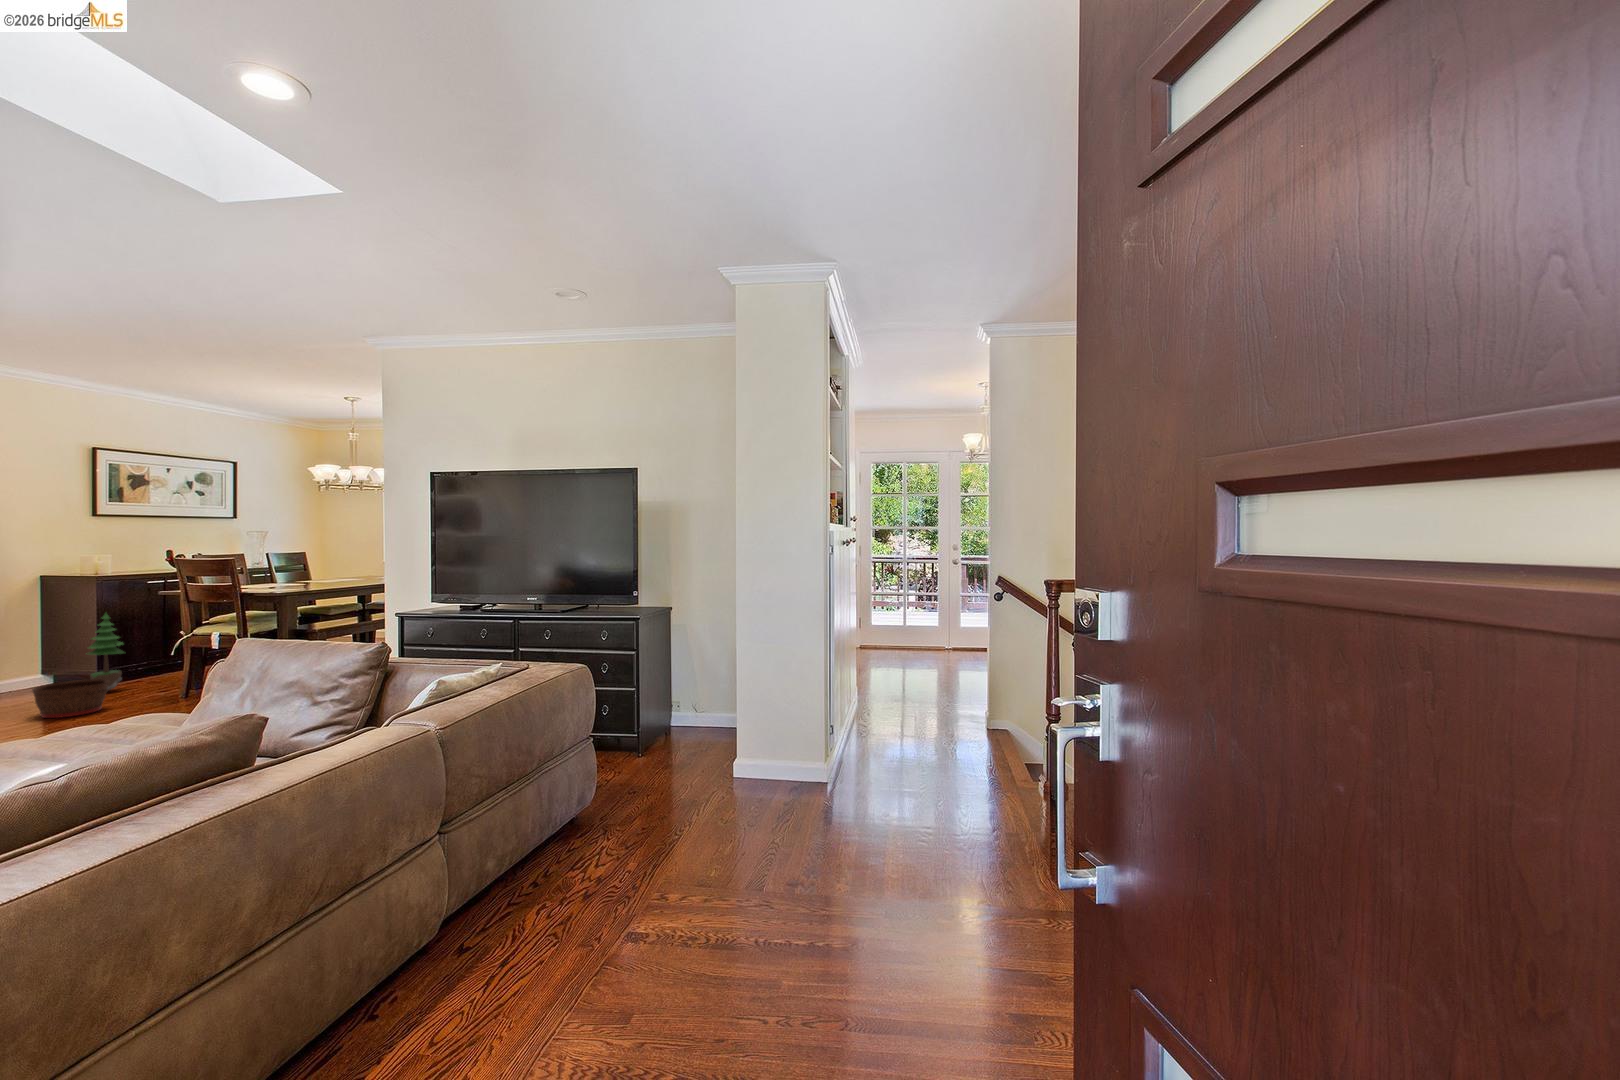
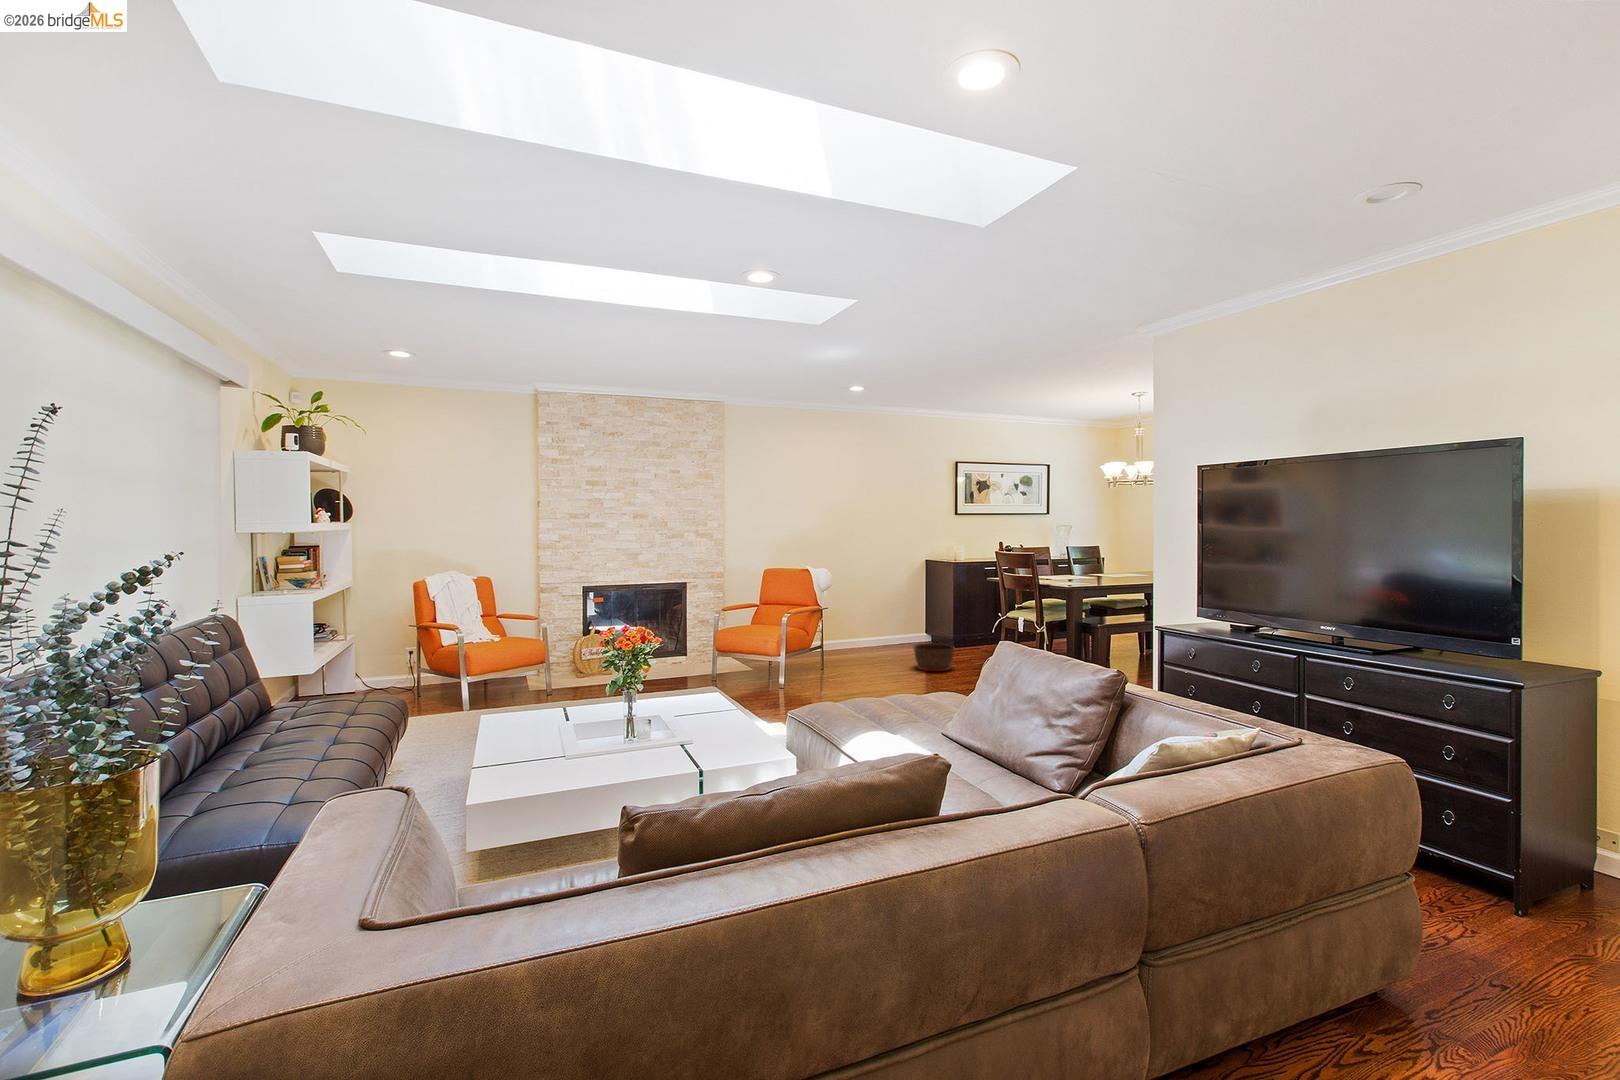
potted tree: present [86,613,124,692] -> none [945,591,968,655]

